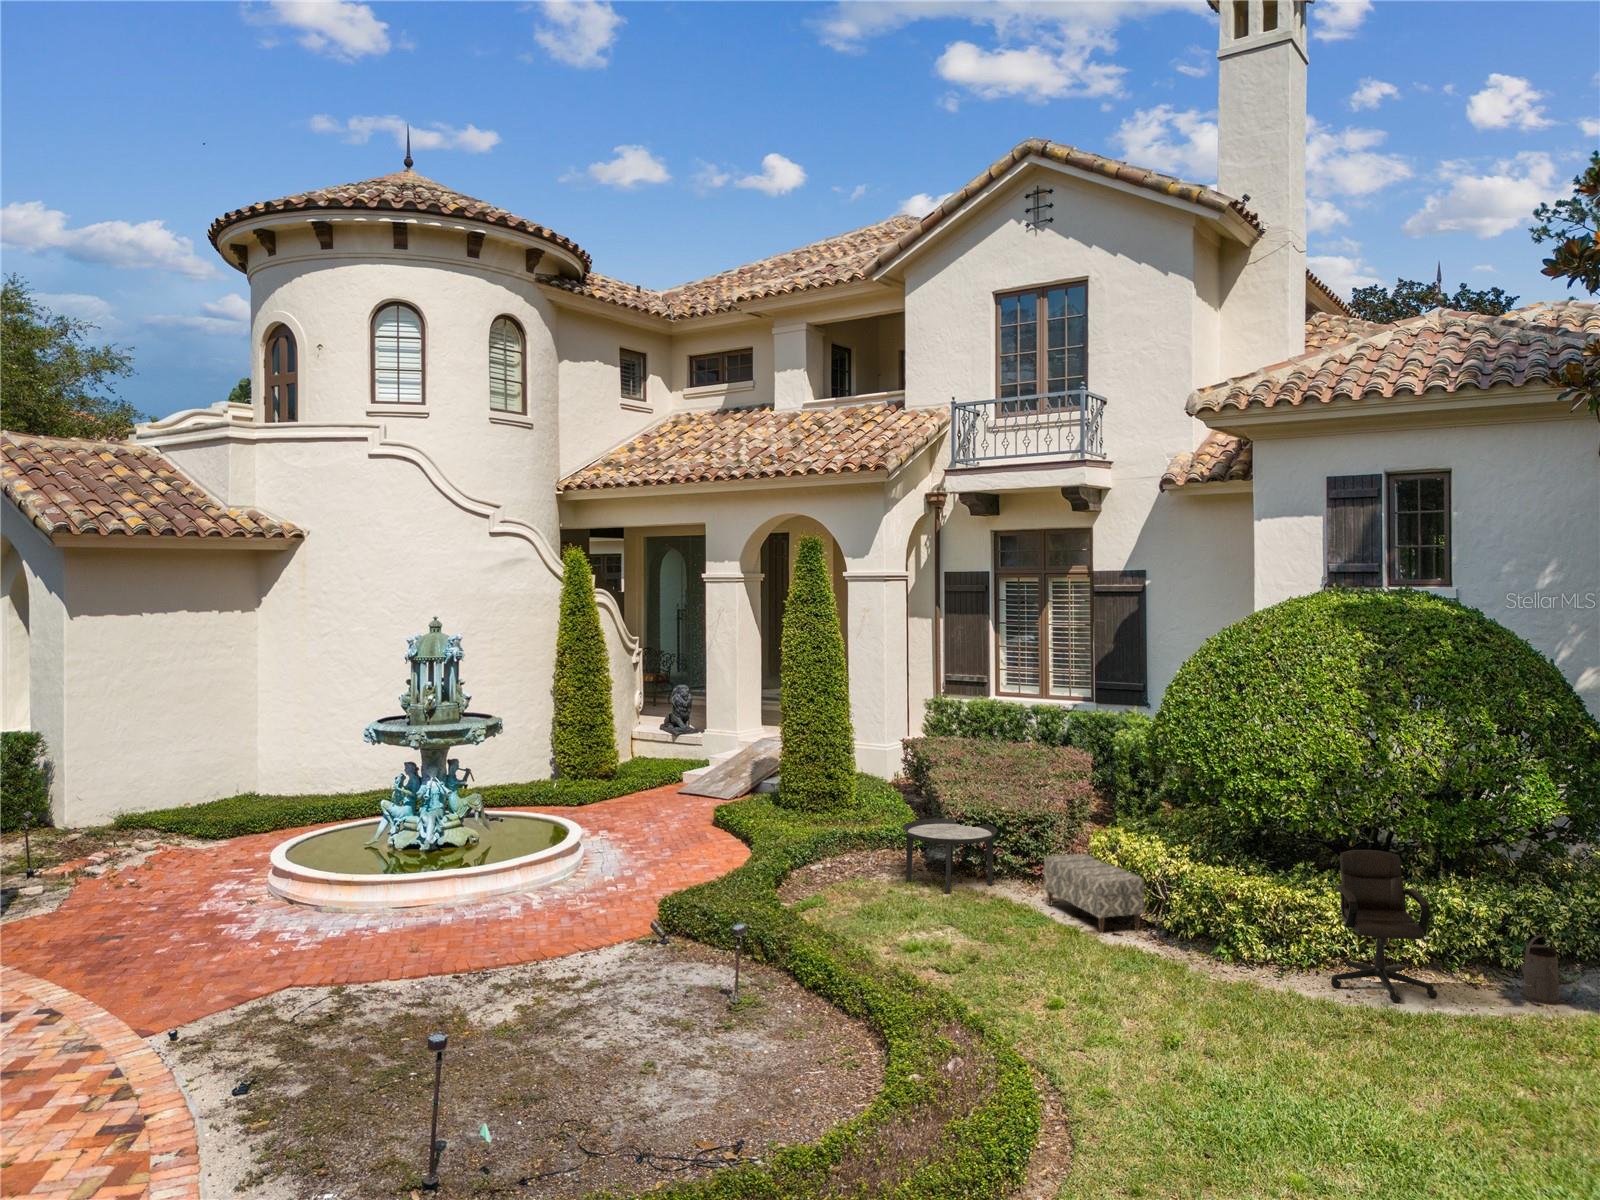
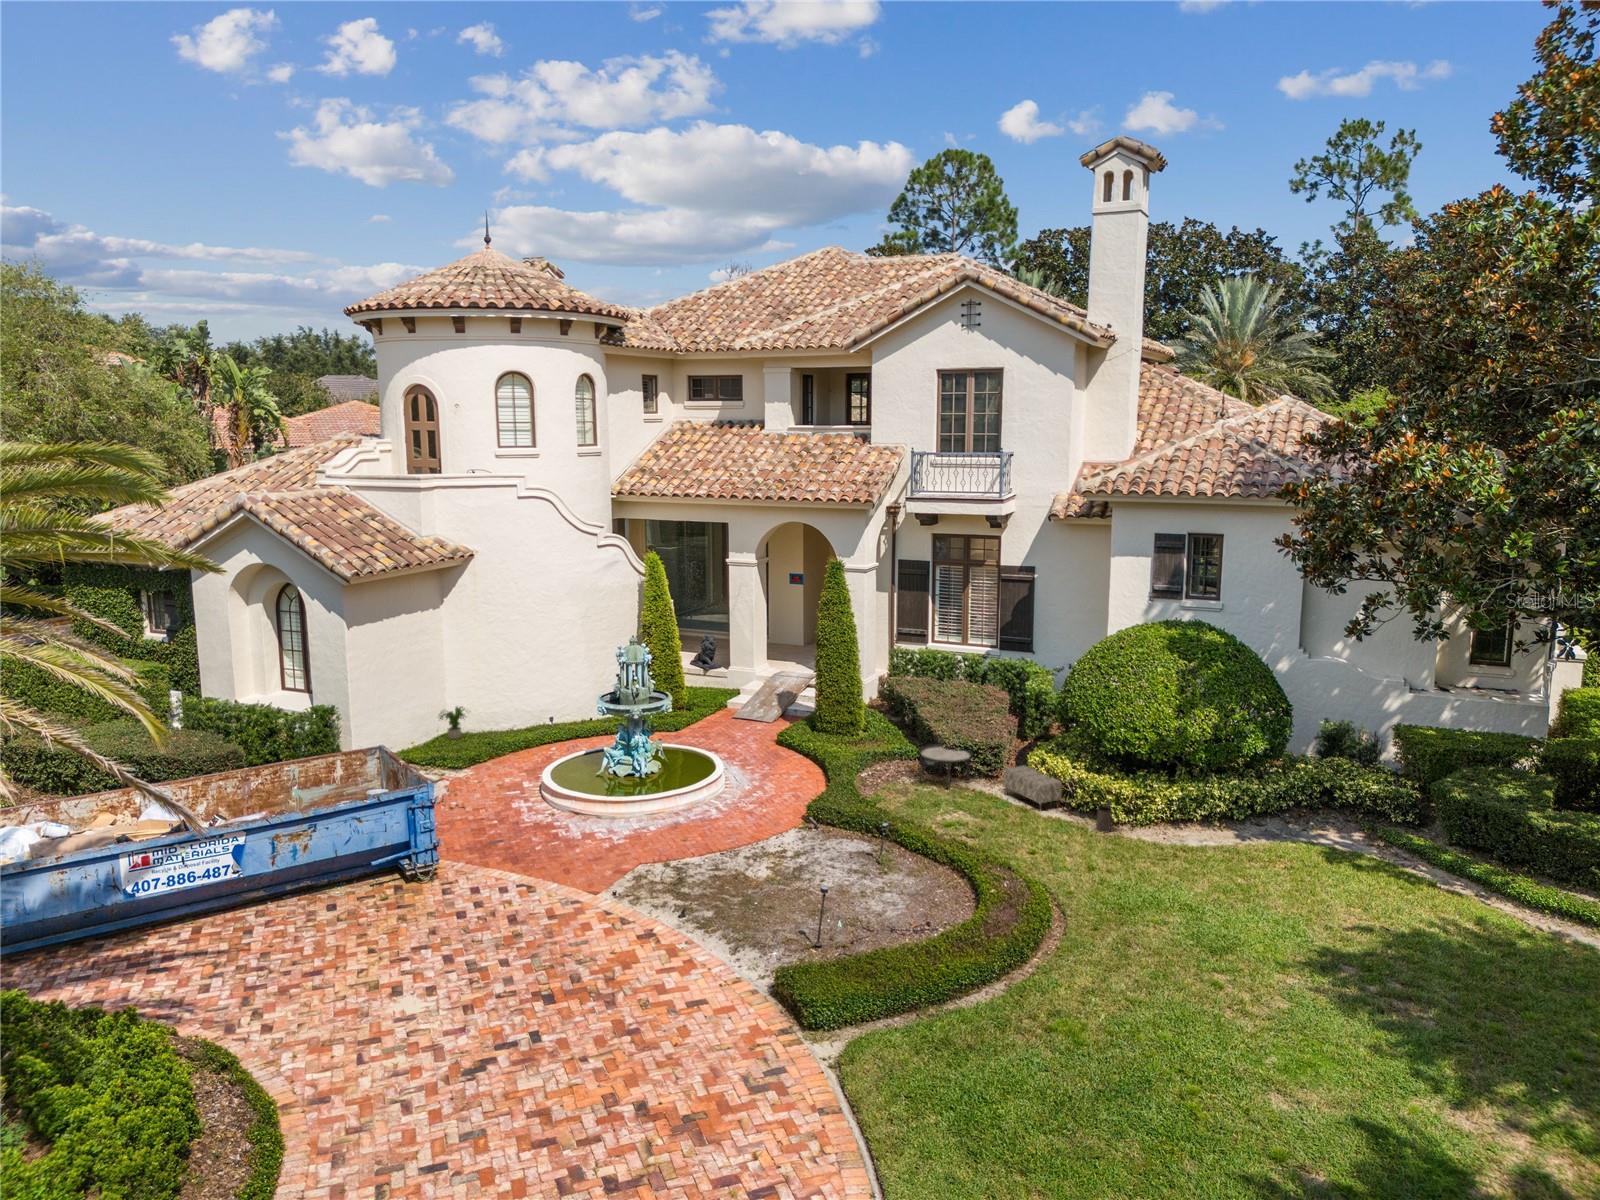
potted plant: none [234,753,284,799] -> present [439,707,466,739]
chair: present [1331,850,1438,1003] -> none [1158,768,1206,842]
watering can: present [1520,935,1561,1005] -> present [1096,800,1112,833]

